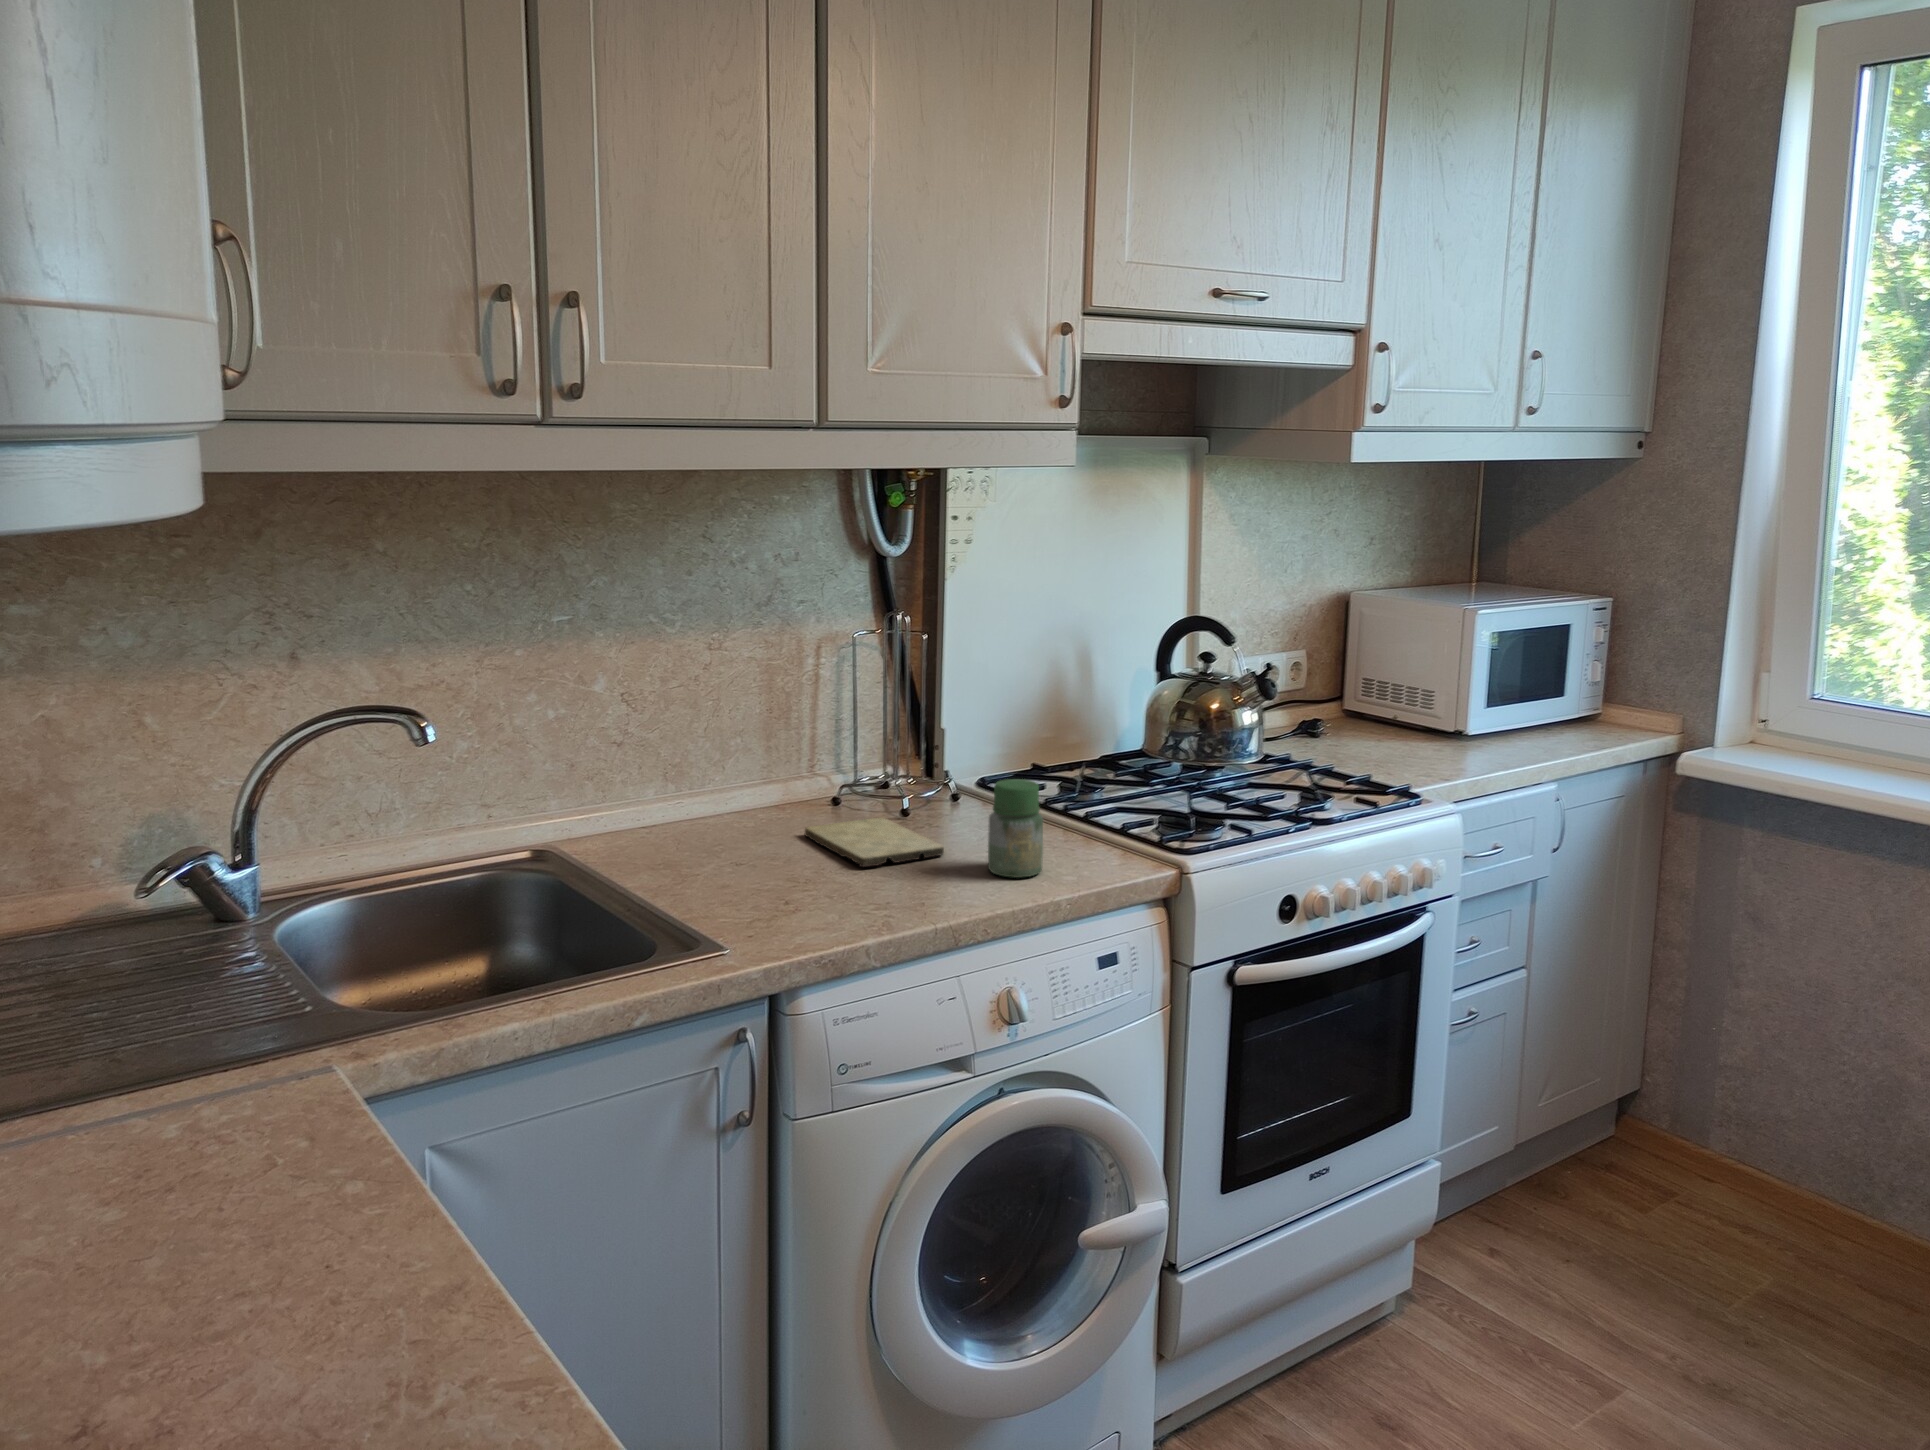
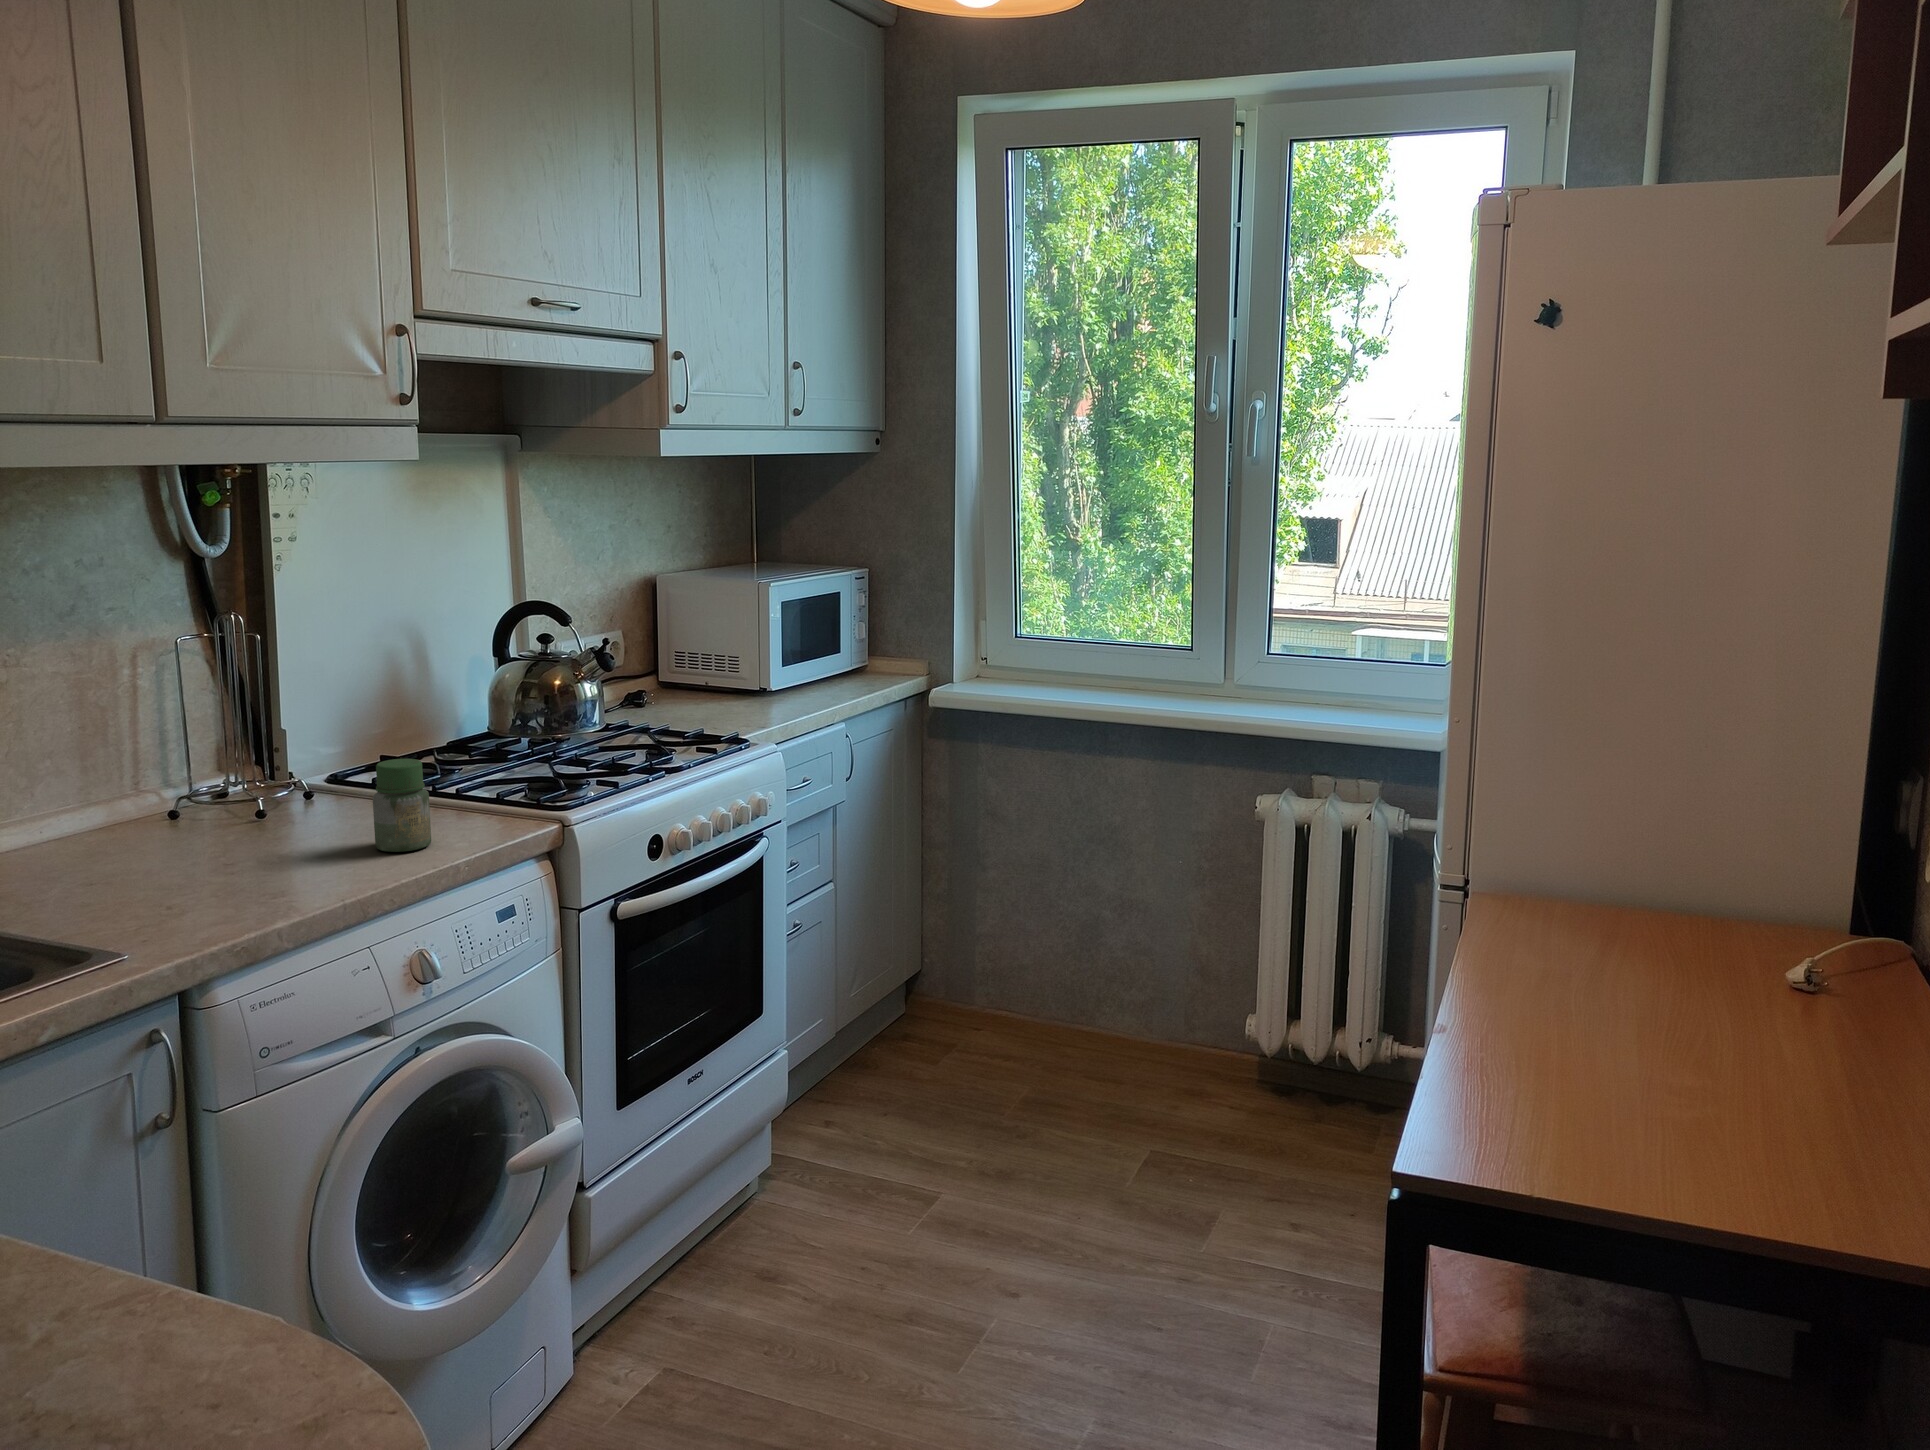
cutting board: present [805,817,944,867] -> none [156,818,323,865]

